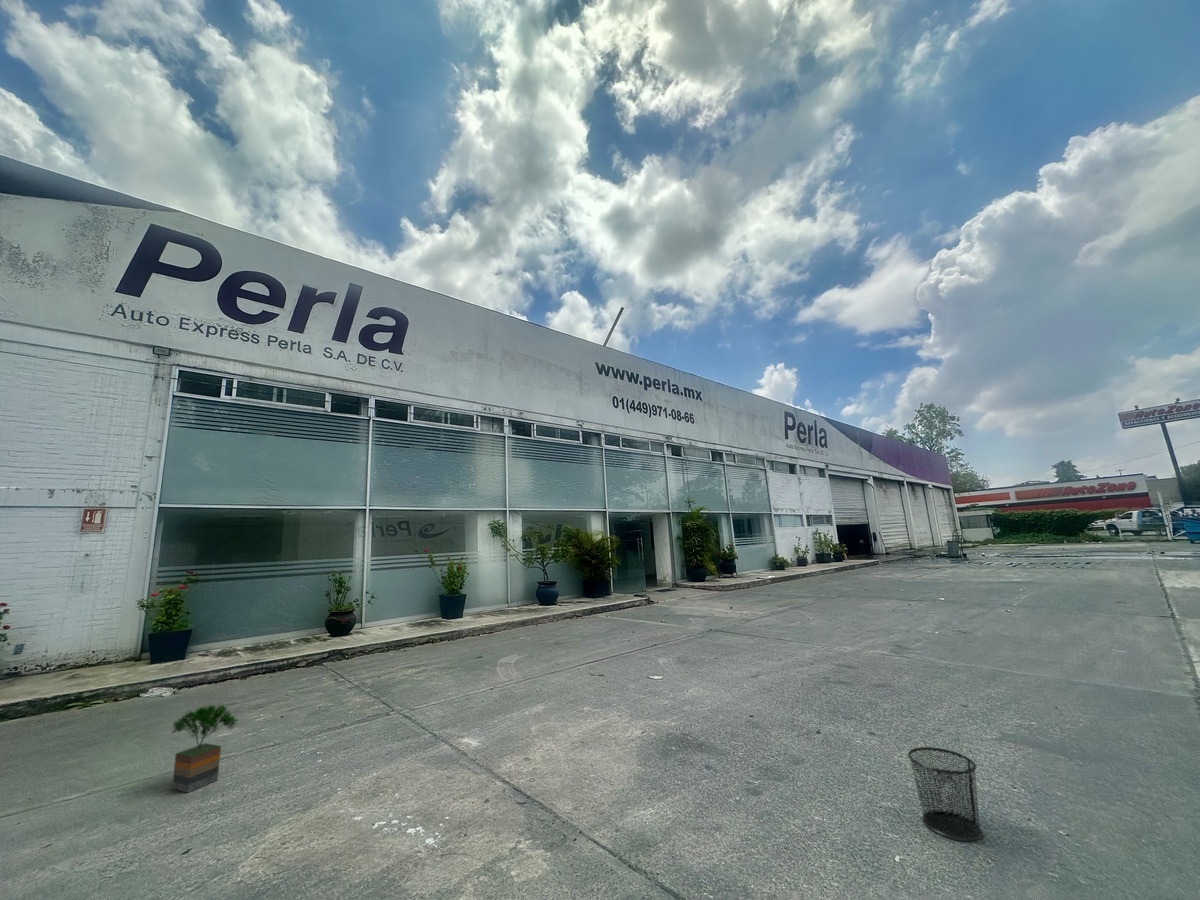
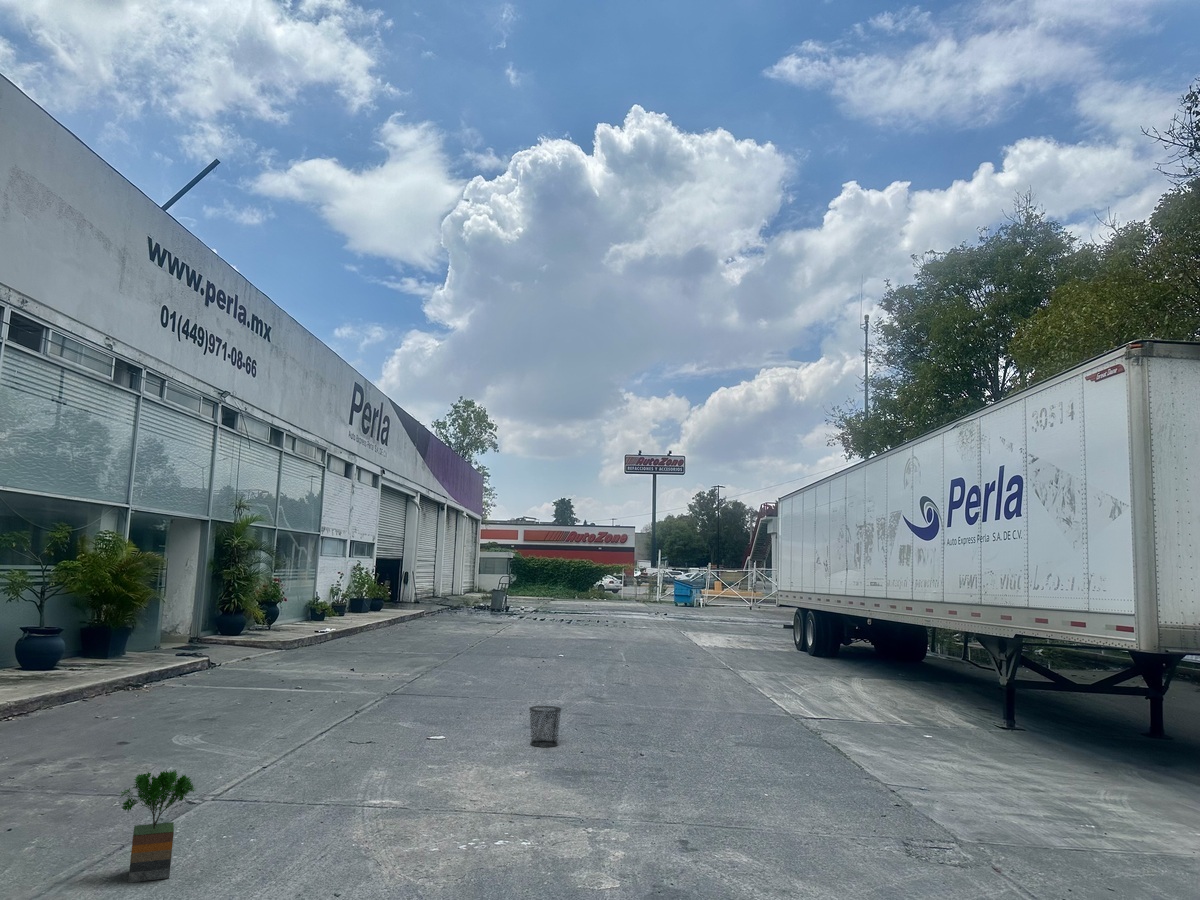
trash can: present [908,747,982,841] -> present [529,706,561,747]

